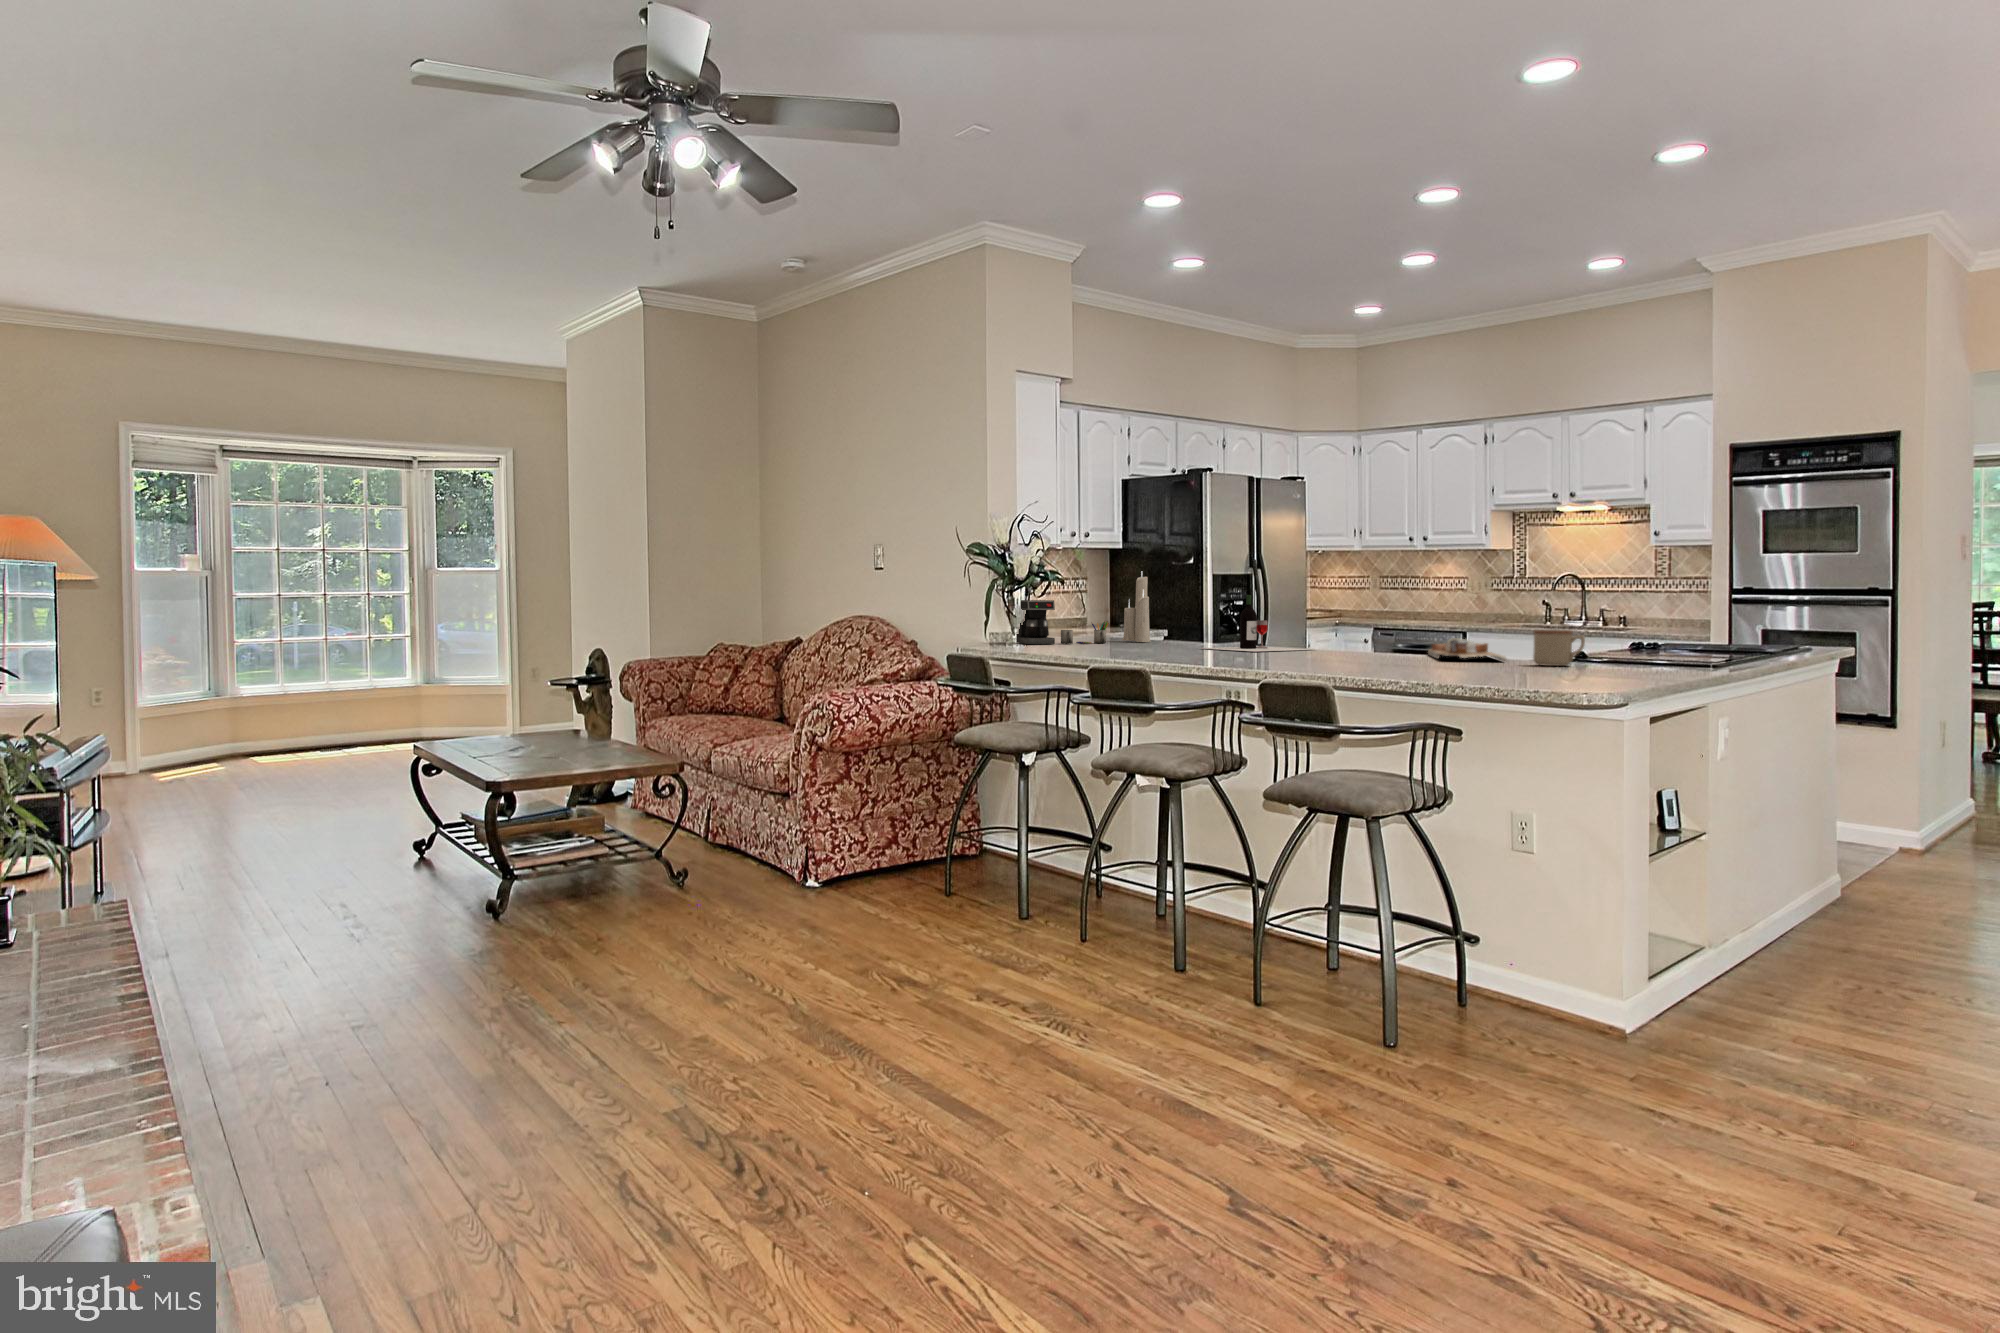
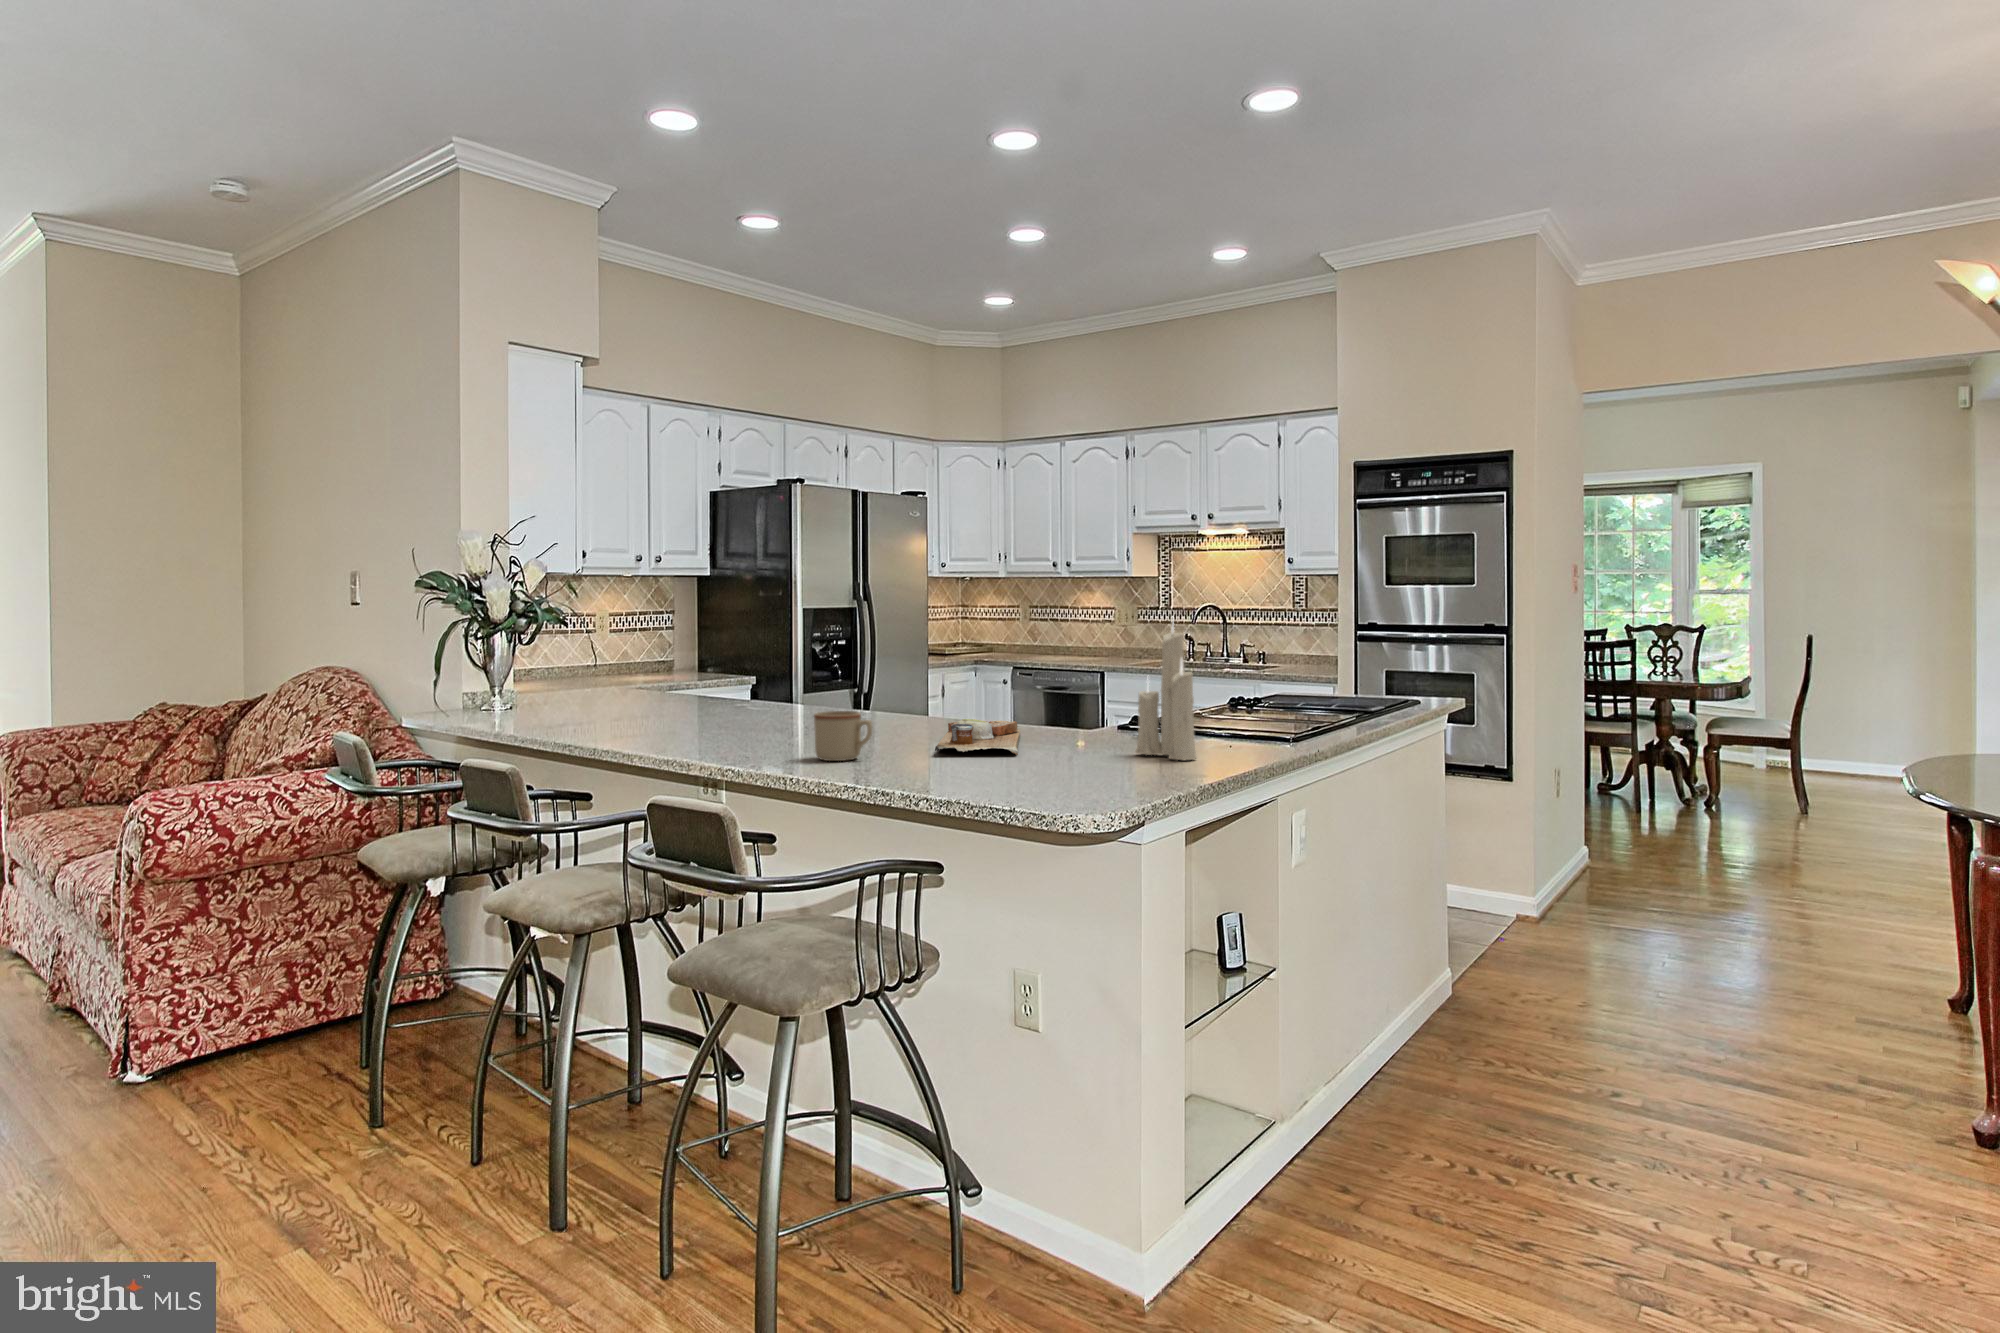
candle: present [1122,573,1150,642] -> present [1135,626,1196,760]
wine bottle: present [1204,595,1311,651] -> none [682,654,832,733]
coffee maker: present [1016,600,1109,644] -> none [475,657,600,718]
mug: present [1533,630,1585,666] -> present [814,711,872,761]

